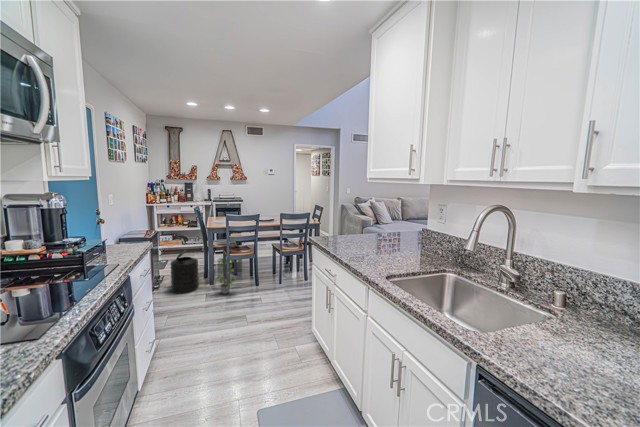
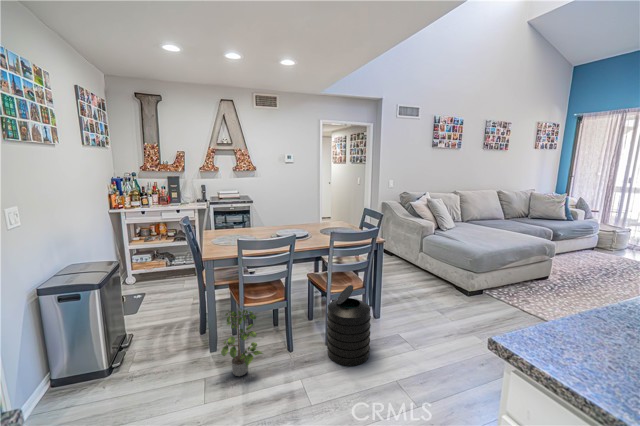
trash can: present [171,249,199,293] -> present [327,285,371,366]

